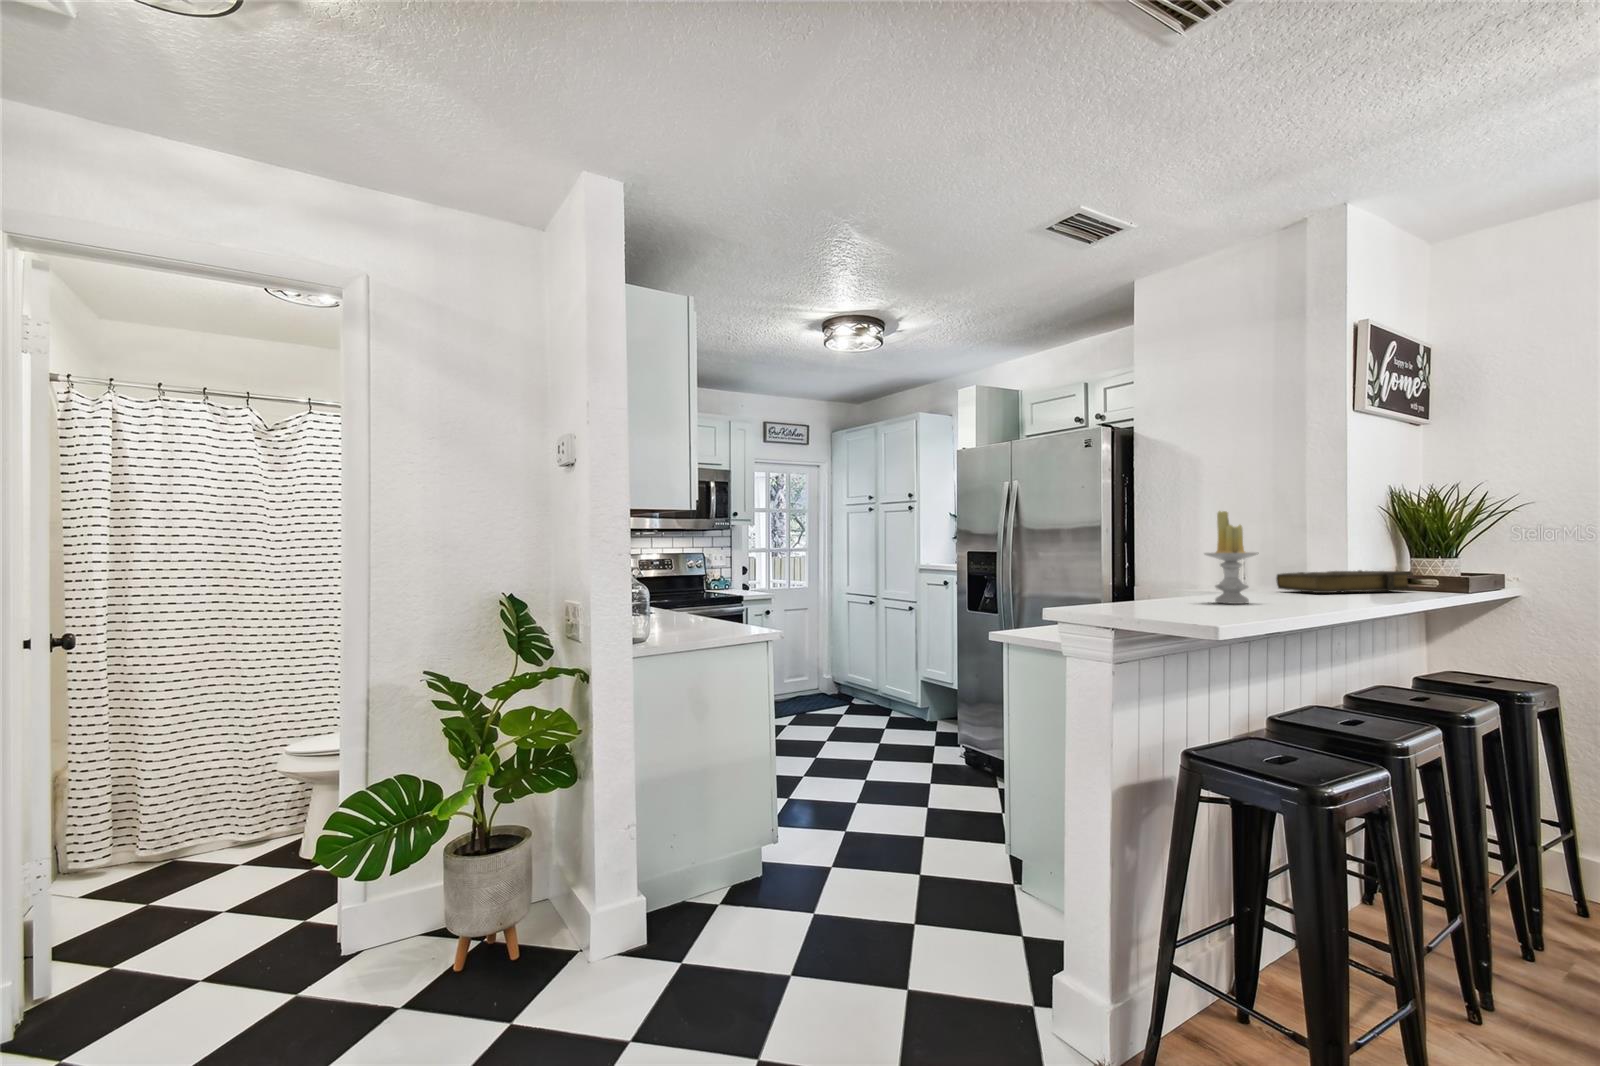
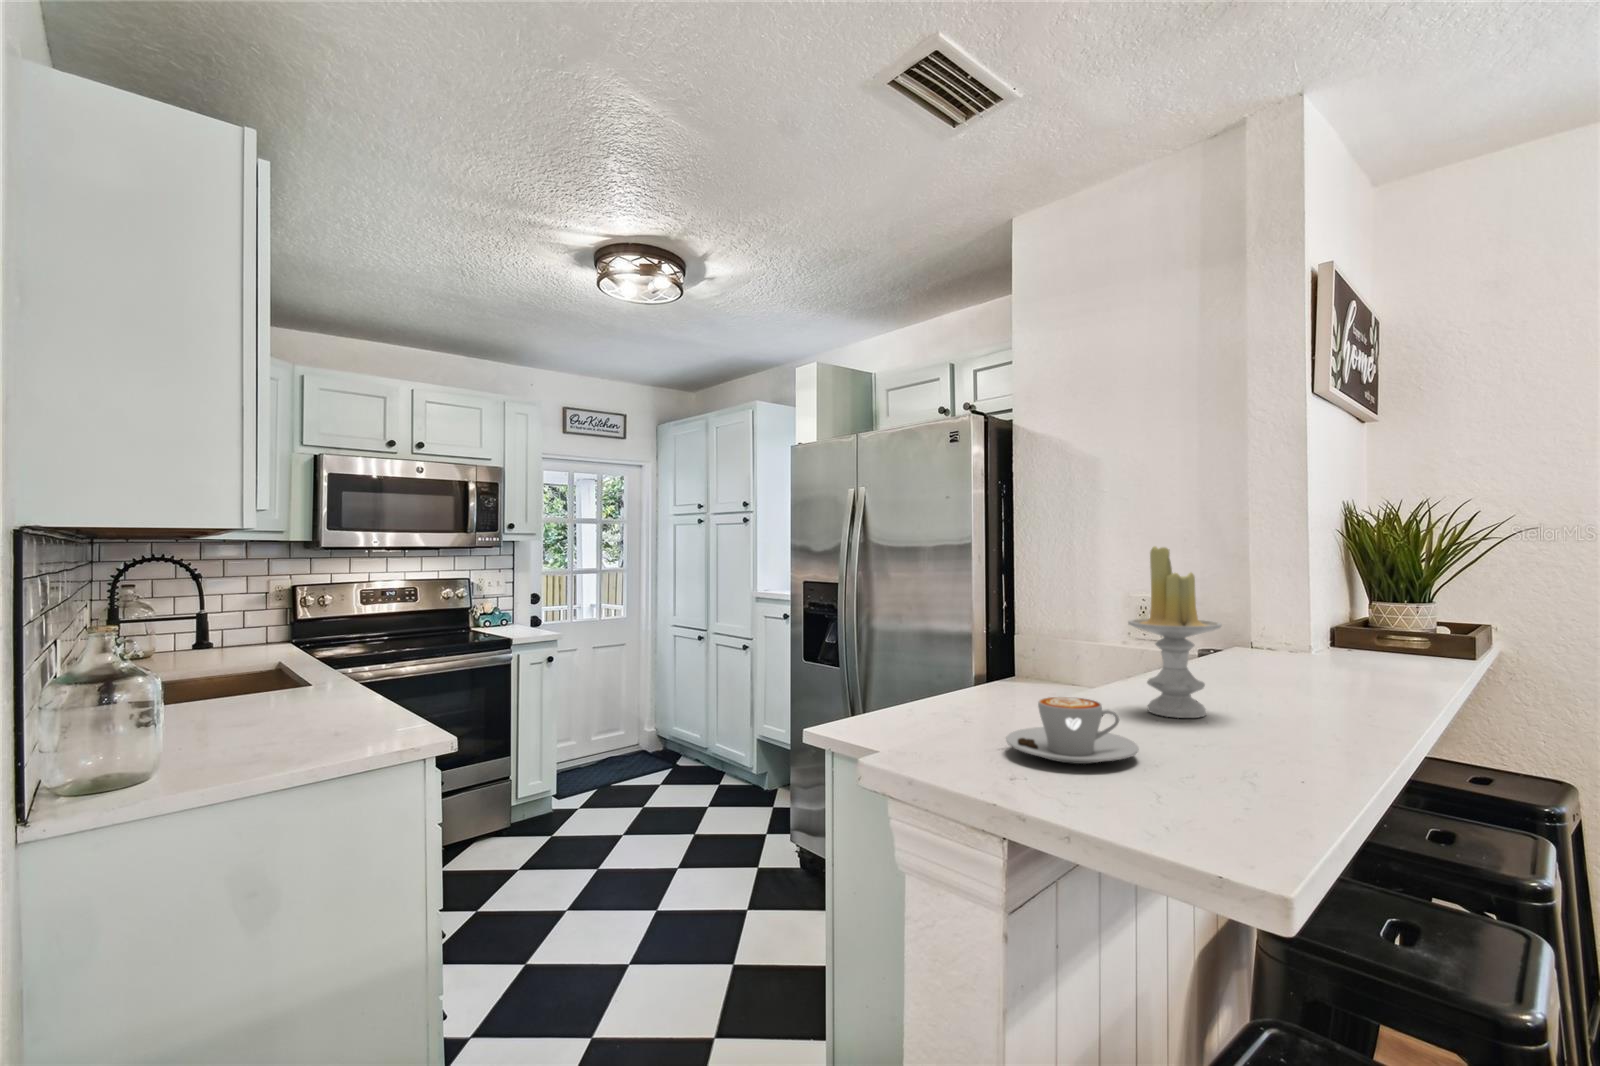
book: present [1276,570,1415,593] -> none [1216,628,1421,671]
coffee cup: none [1133,584,1201,611] -> present [1006,697,1139,764]

